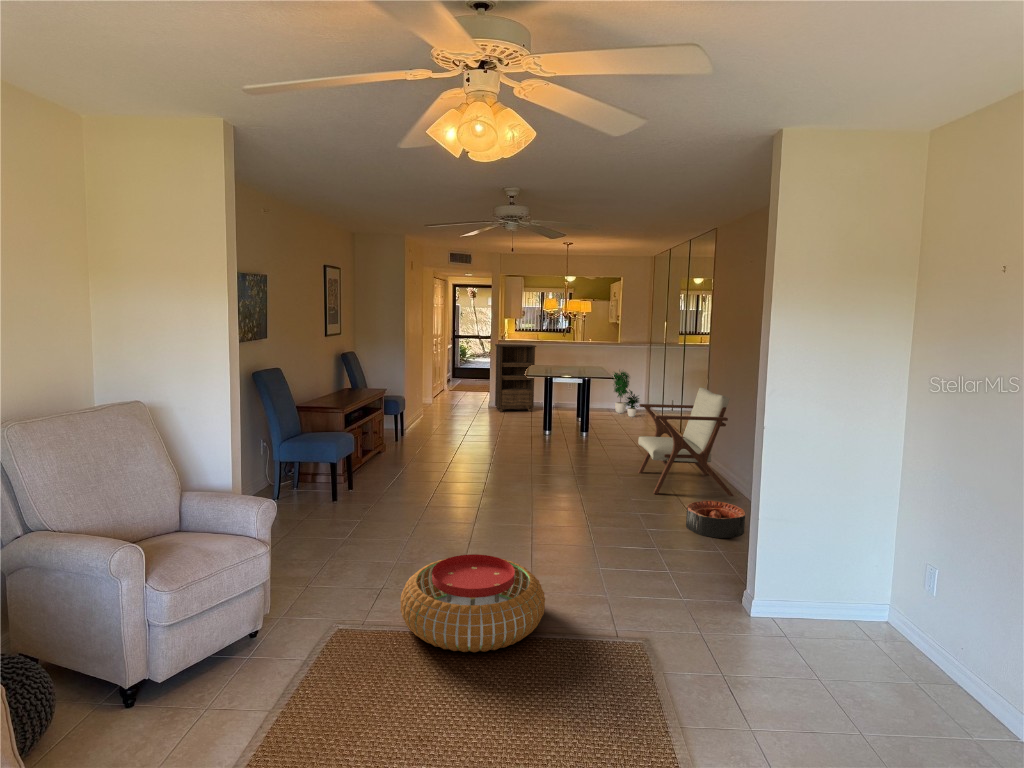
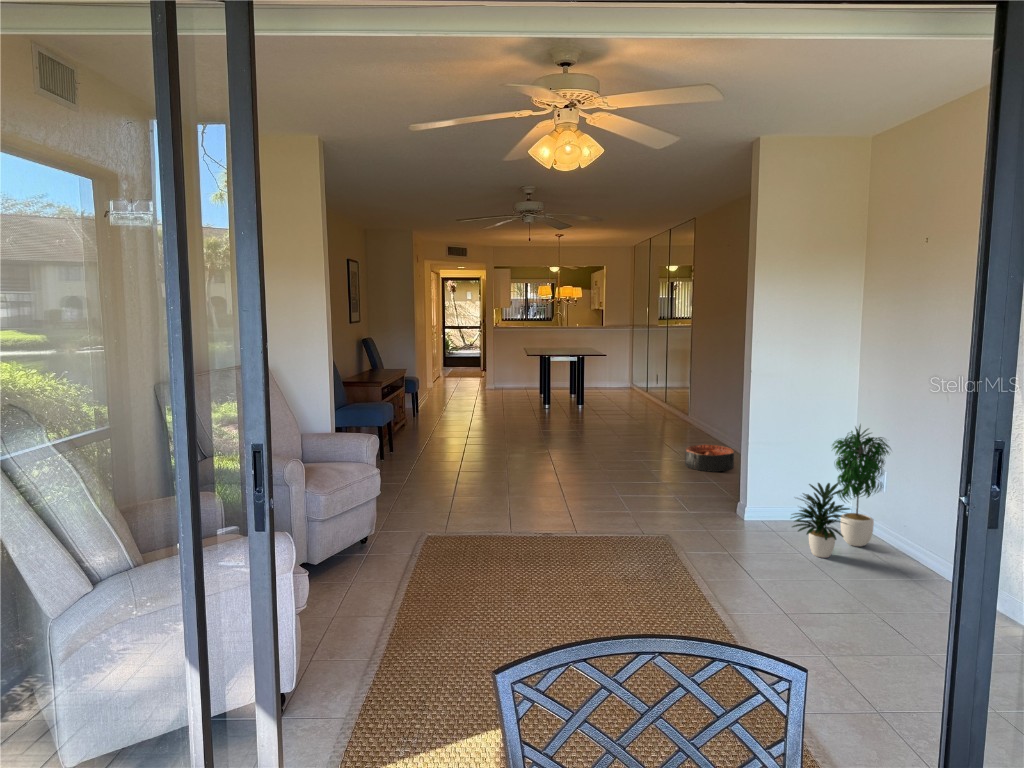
bookshelf: present [495,344,536,412] -> none [491,330,530,393]
potted plant: present [613,372,639,417] -> present [792,425,890,558]
lounge chair: present [638,387,734,496] -> none [636,355,722,446]
pouf: present [400,554,545,652] -> none [476,478,589,543]

